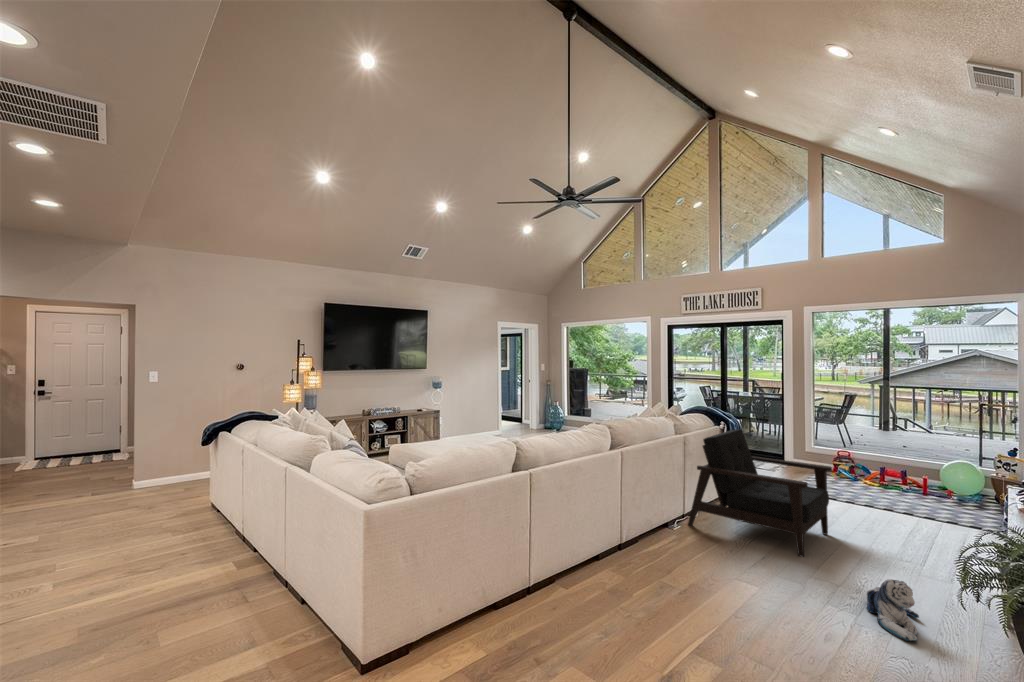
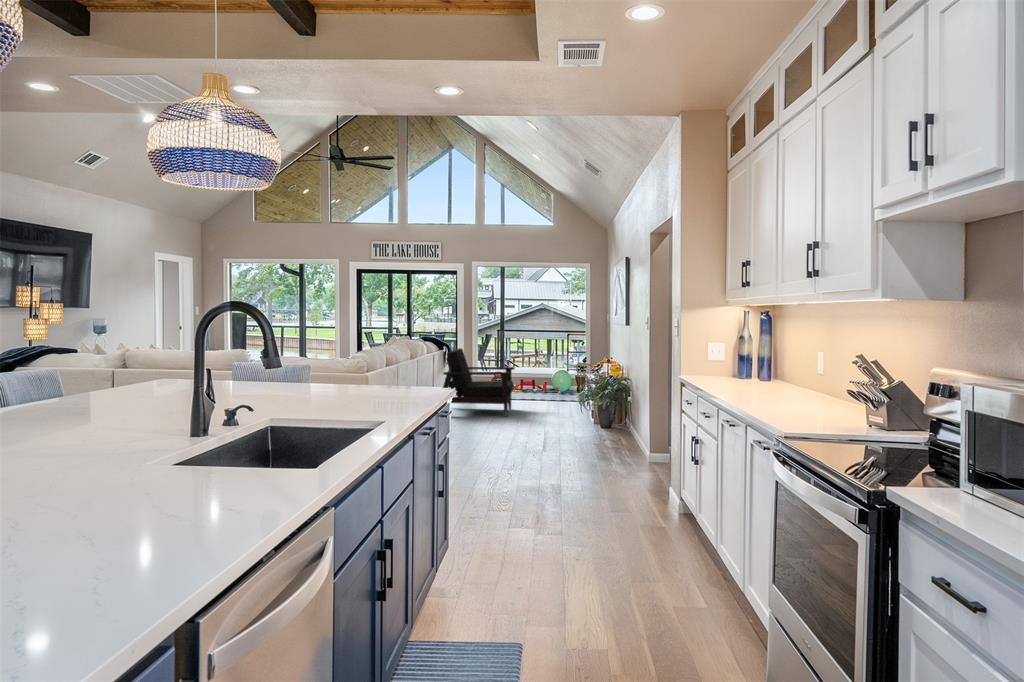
plush toy: present [866,579,919,641] -> none [545,405,568,429]

